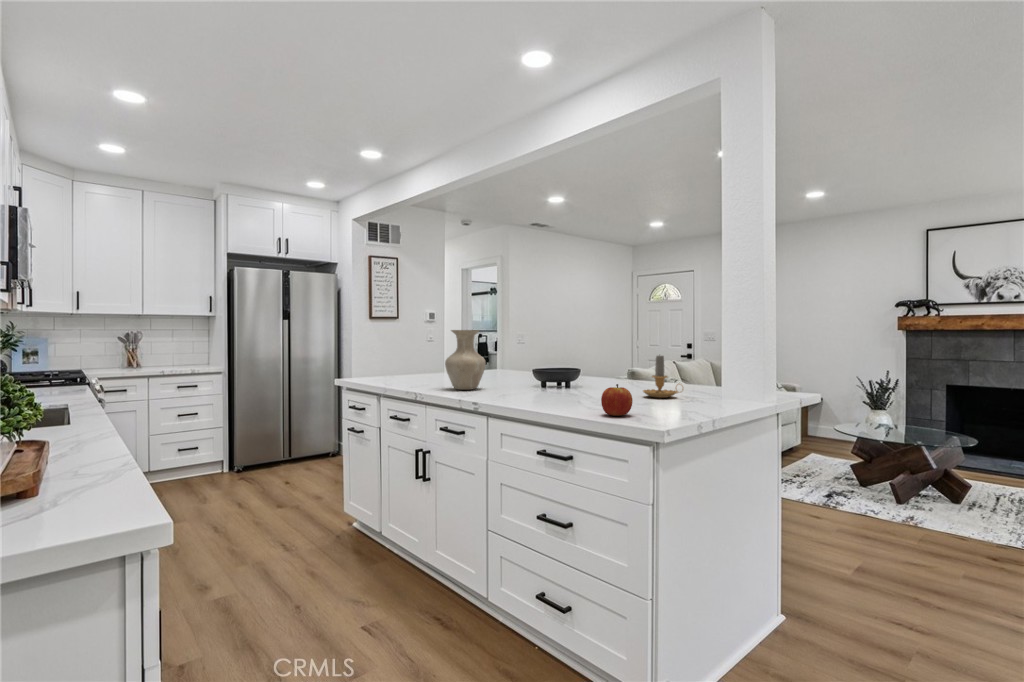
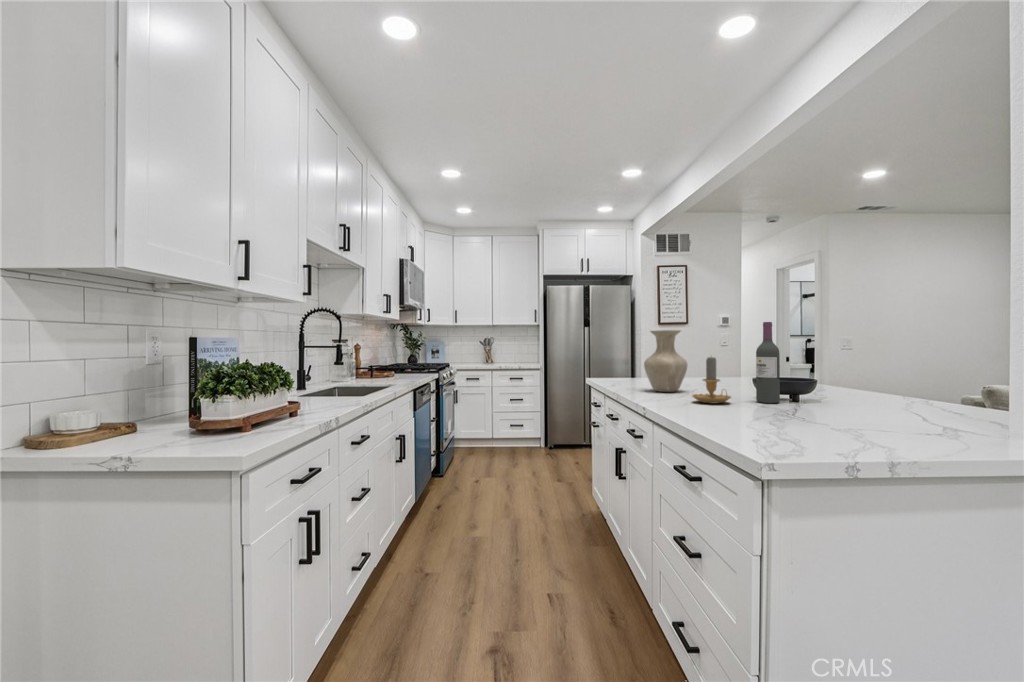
wine bottle: none [557,325,574,393] -> present [756,322,780,403]
candle: present [643,355,683,398] -> present [692,357,731,403]
apple: present [601,384,633,416] -> none [726,393,771,433]

